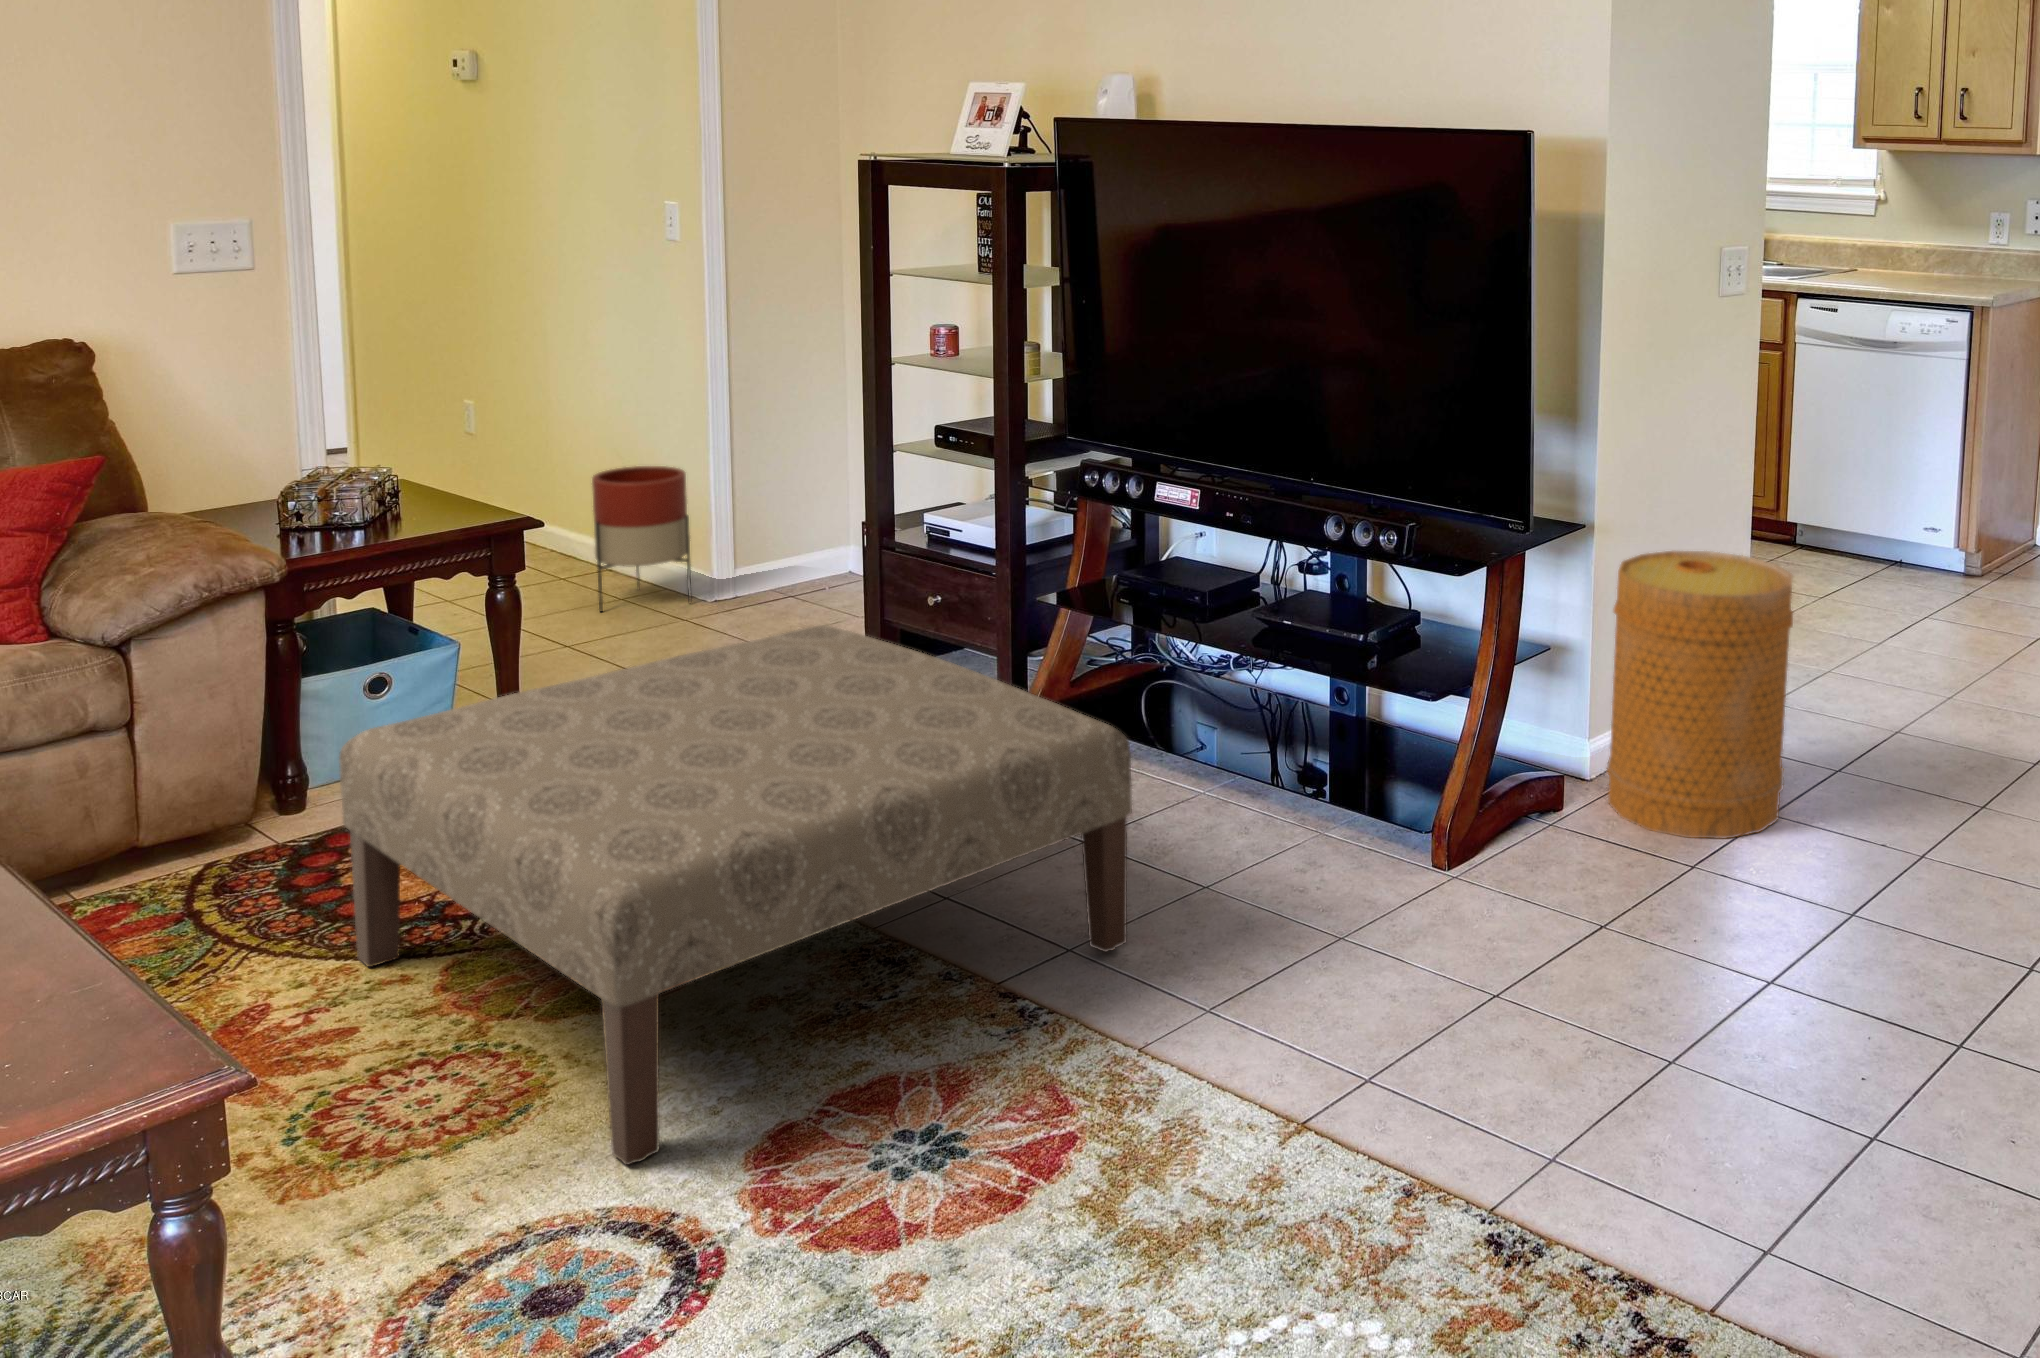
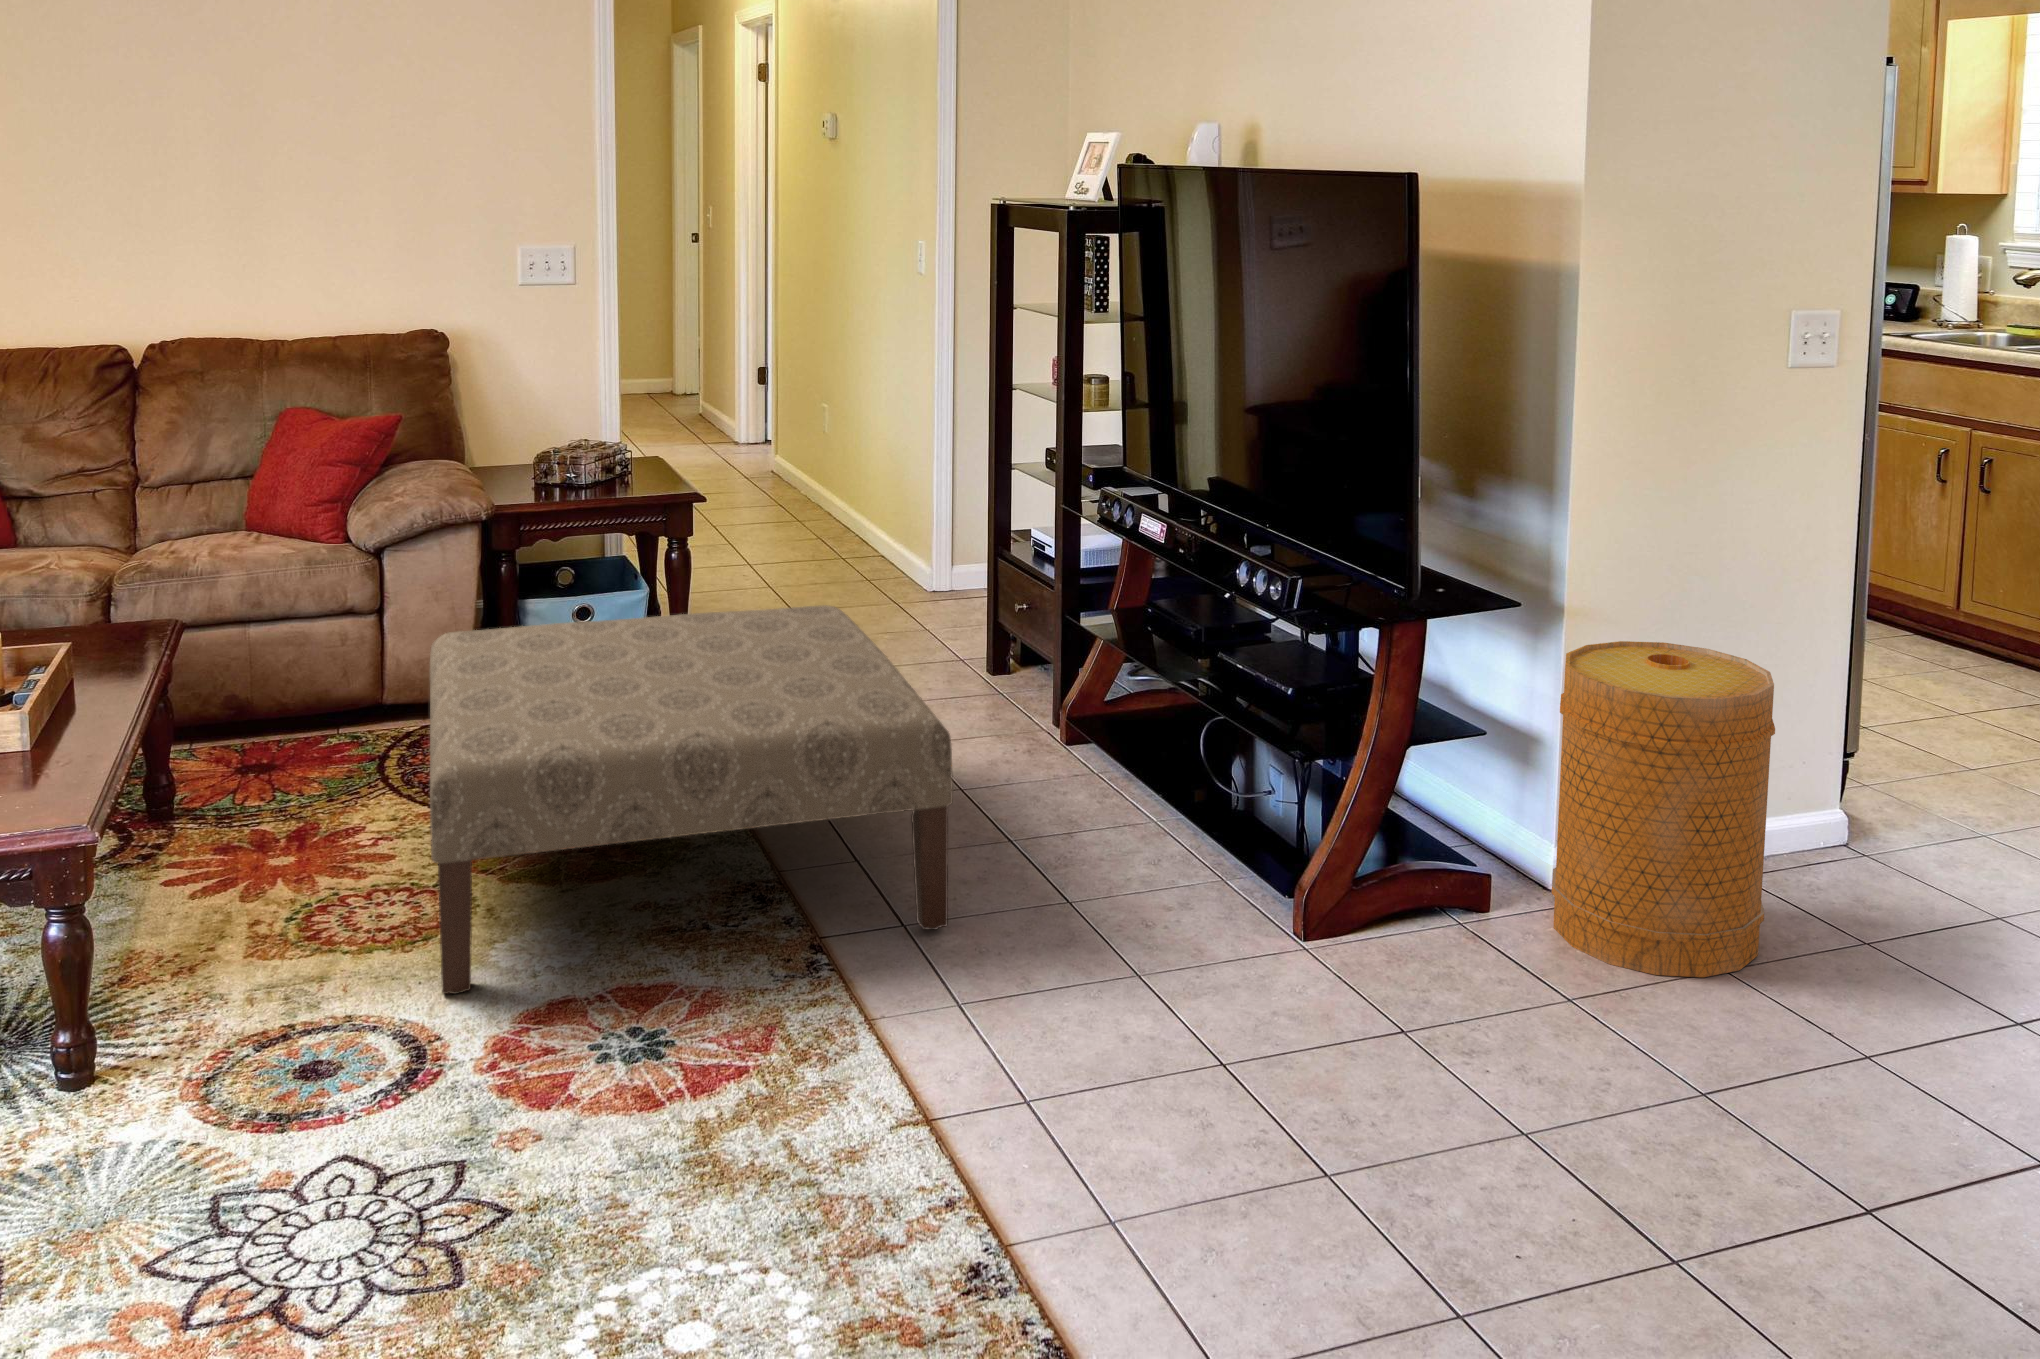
planter: present [592,466,692,611] -> none [838,472,914,593]

